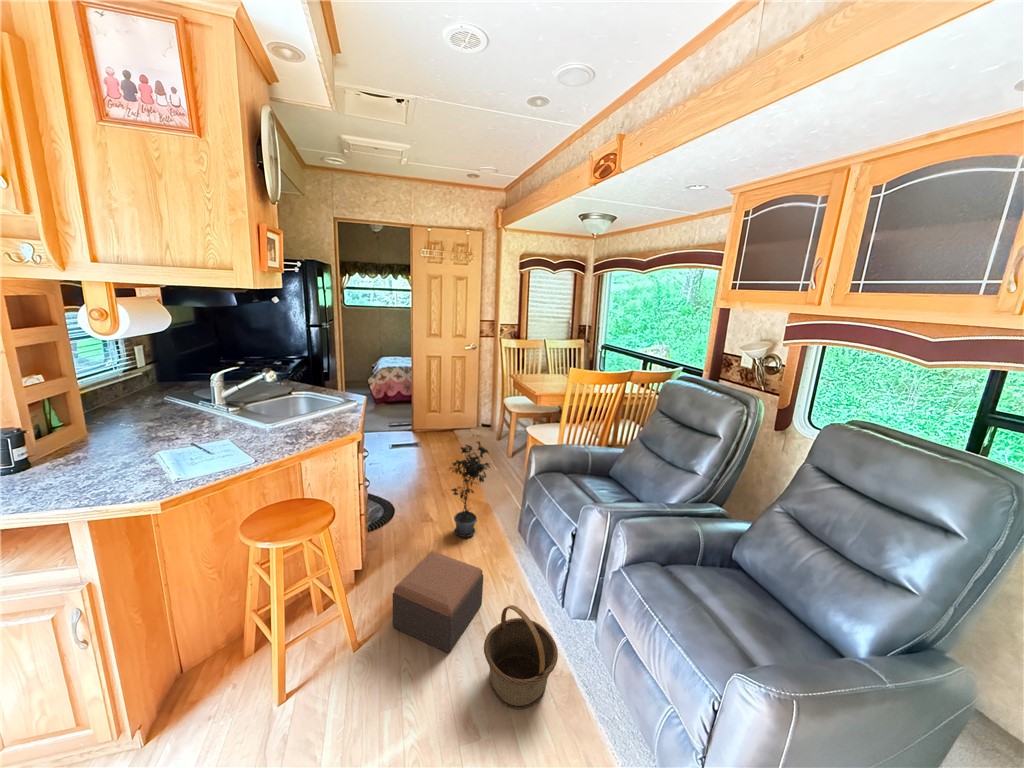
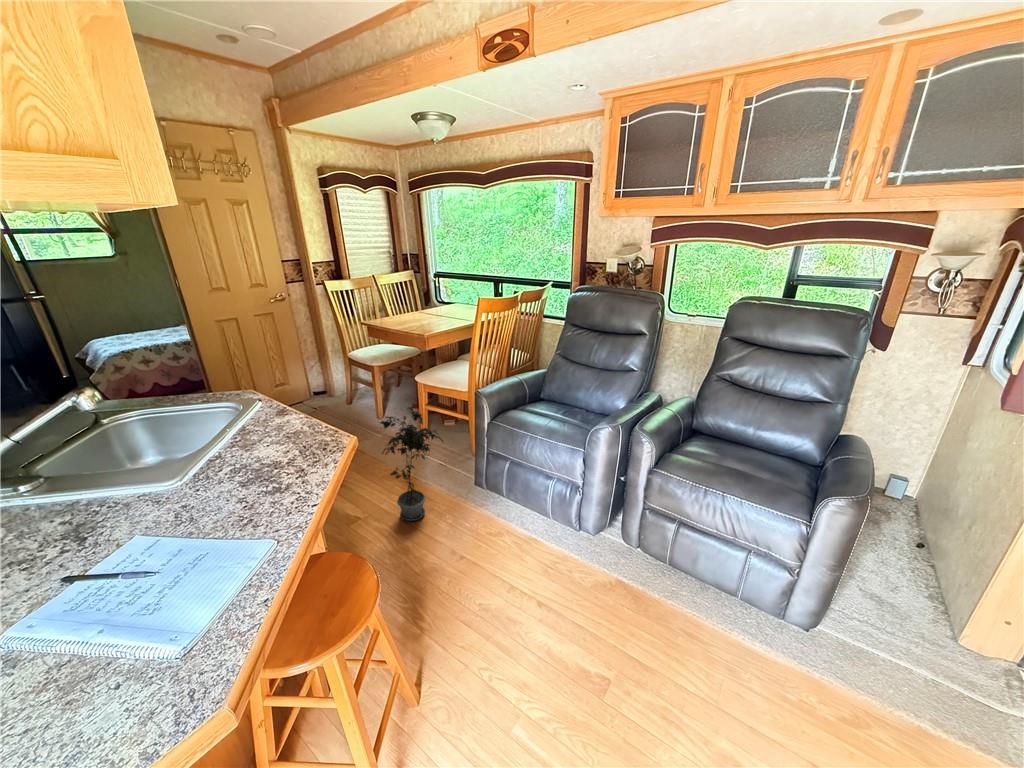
footstool: present [392,551,483,653] -> none [426,537,513,649]
basket: present [484,605,558,709] -> none [553,548,627,637]

